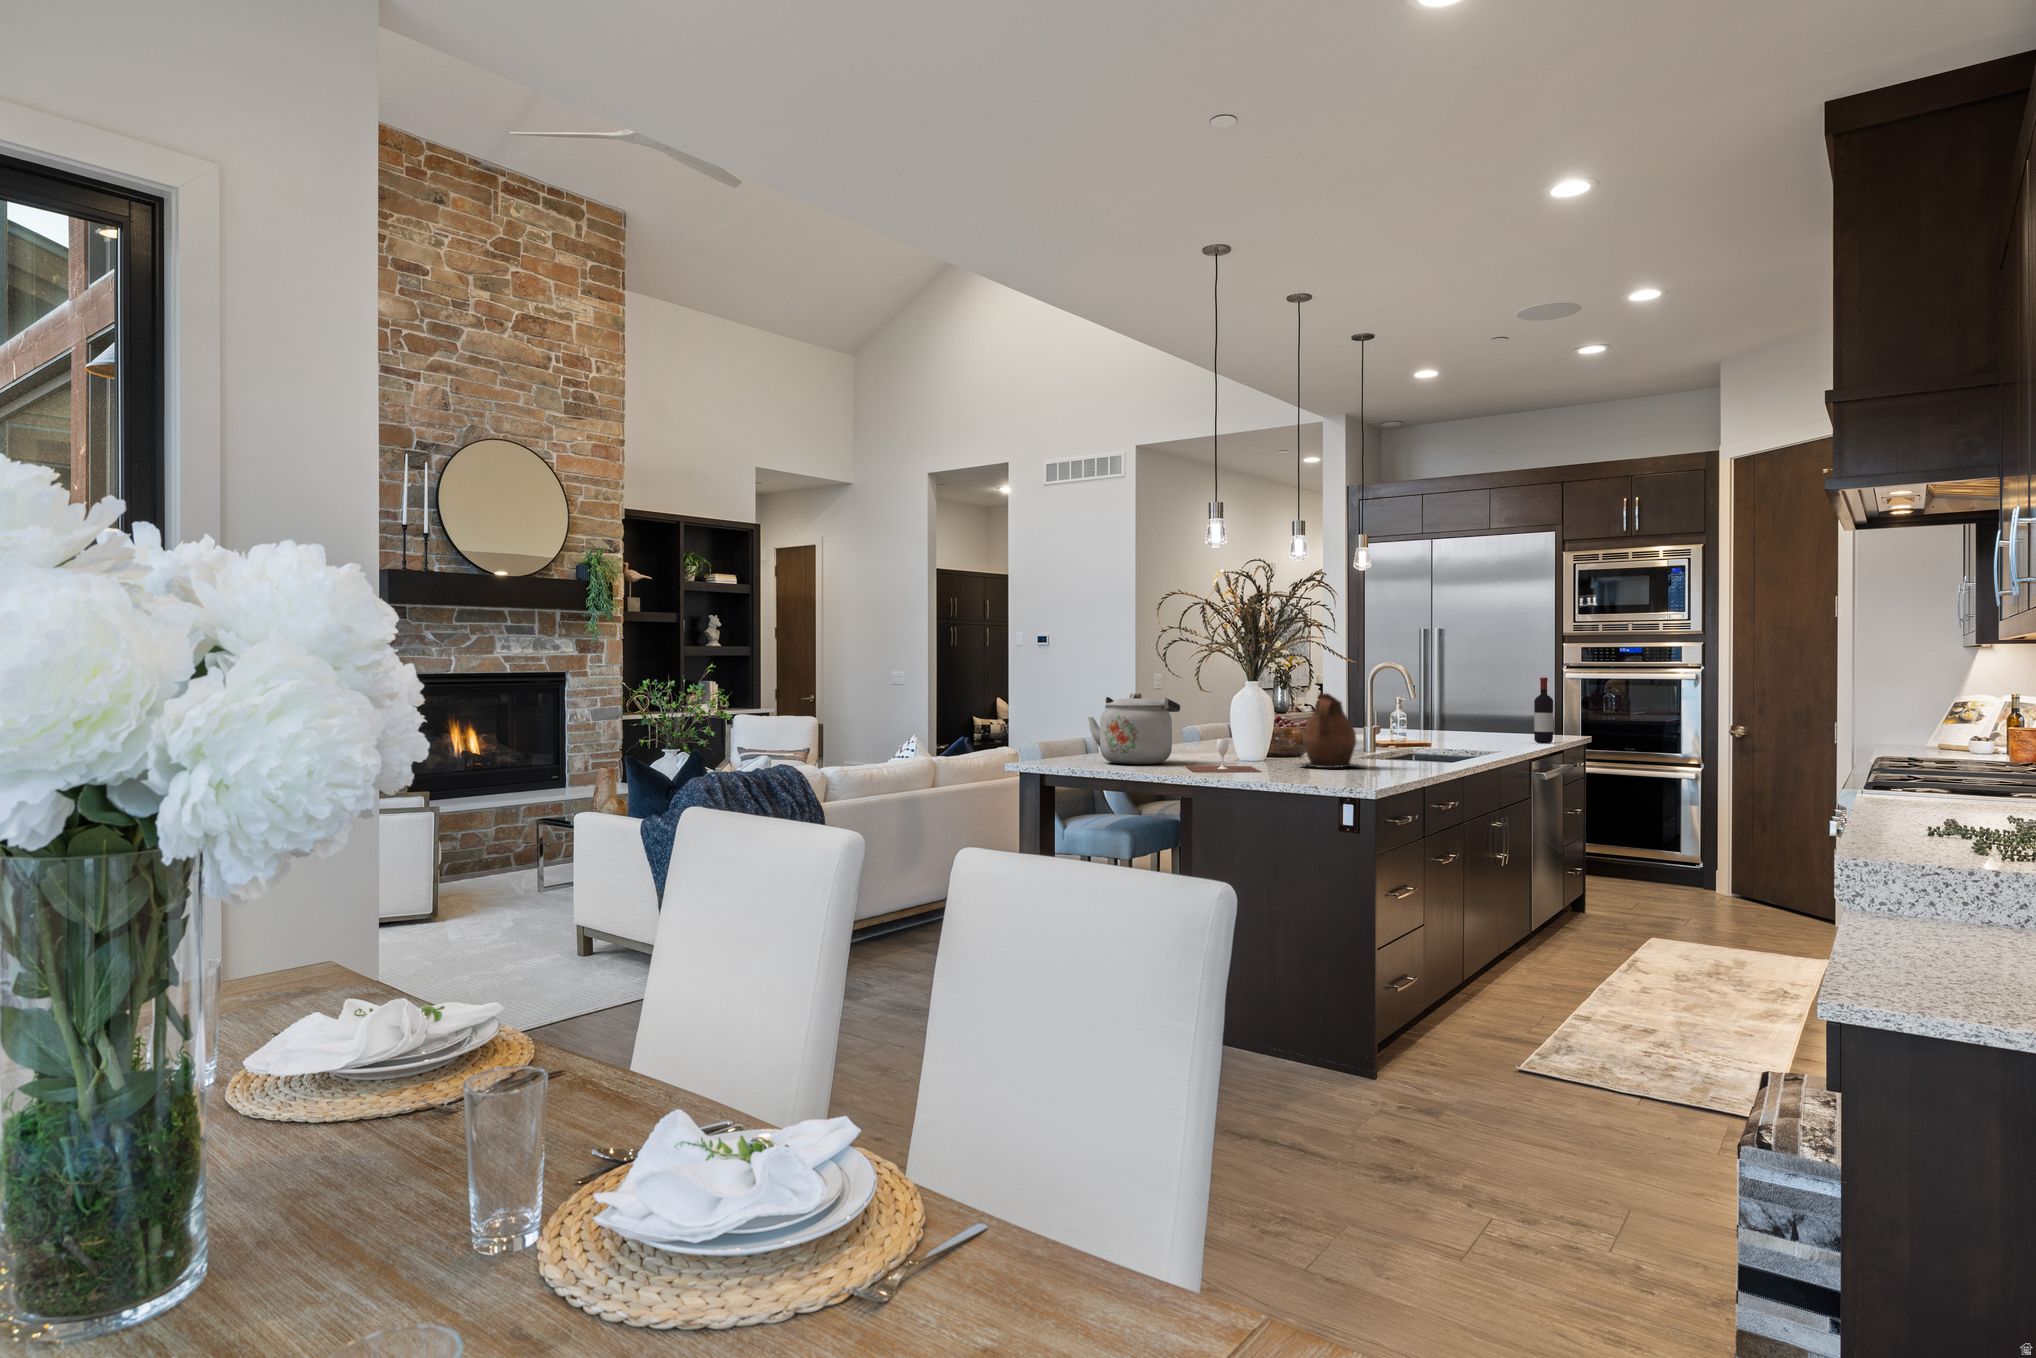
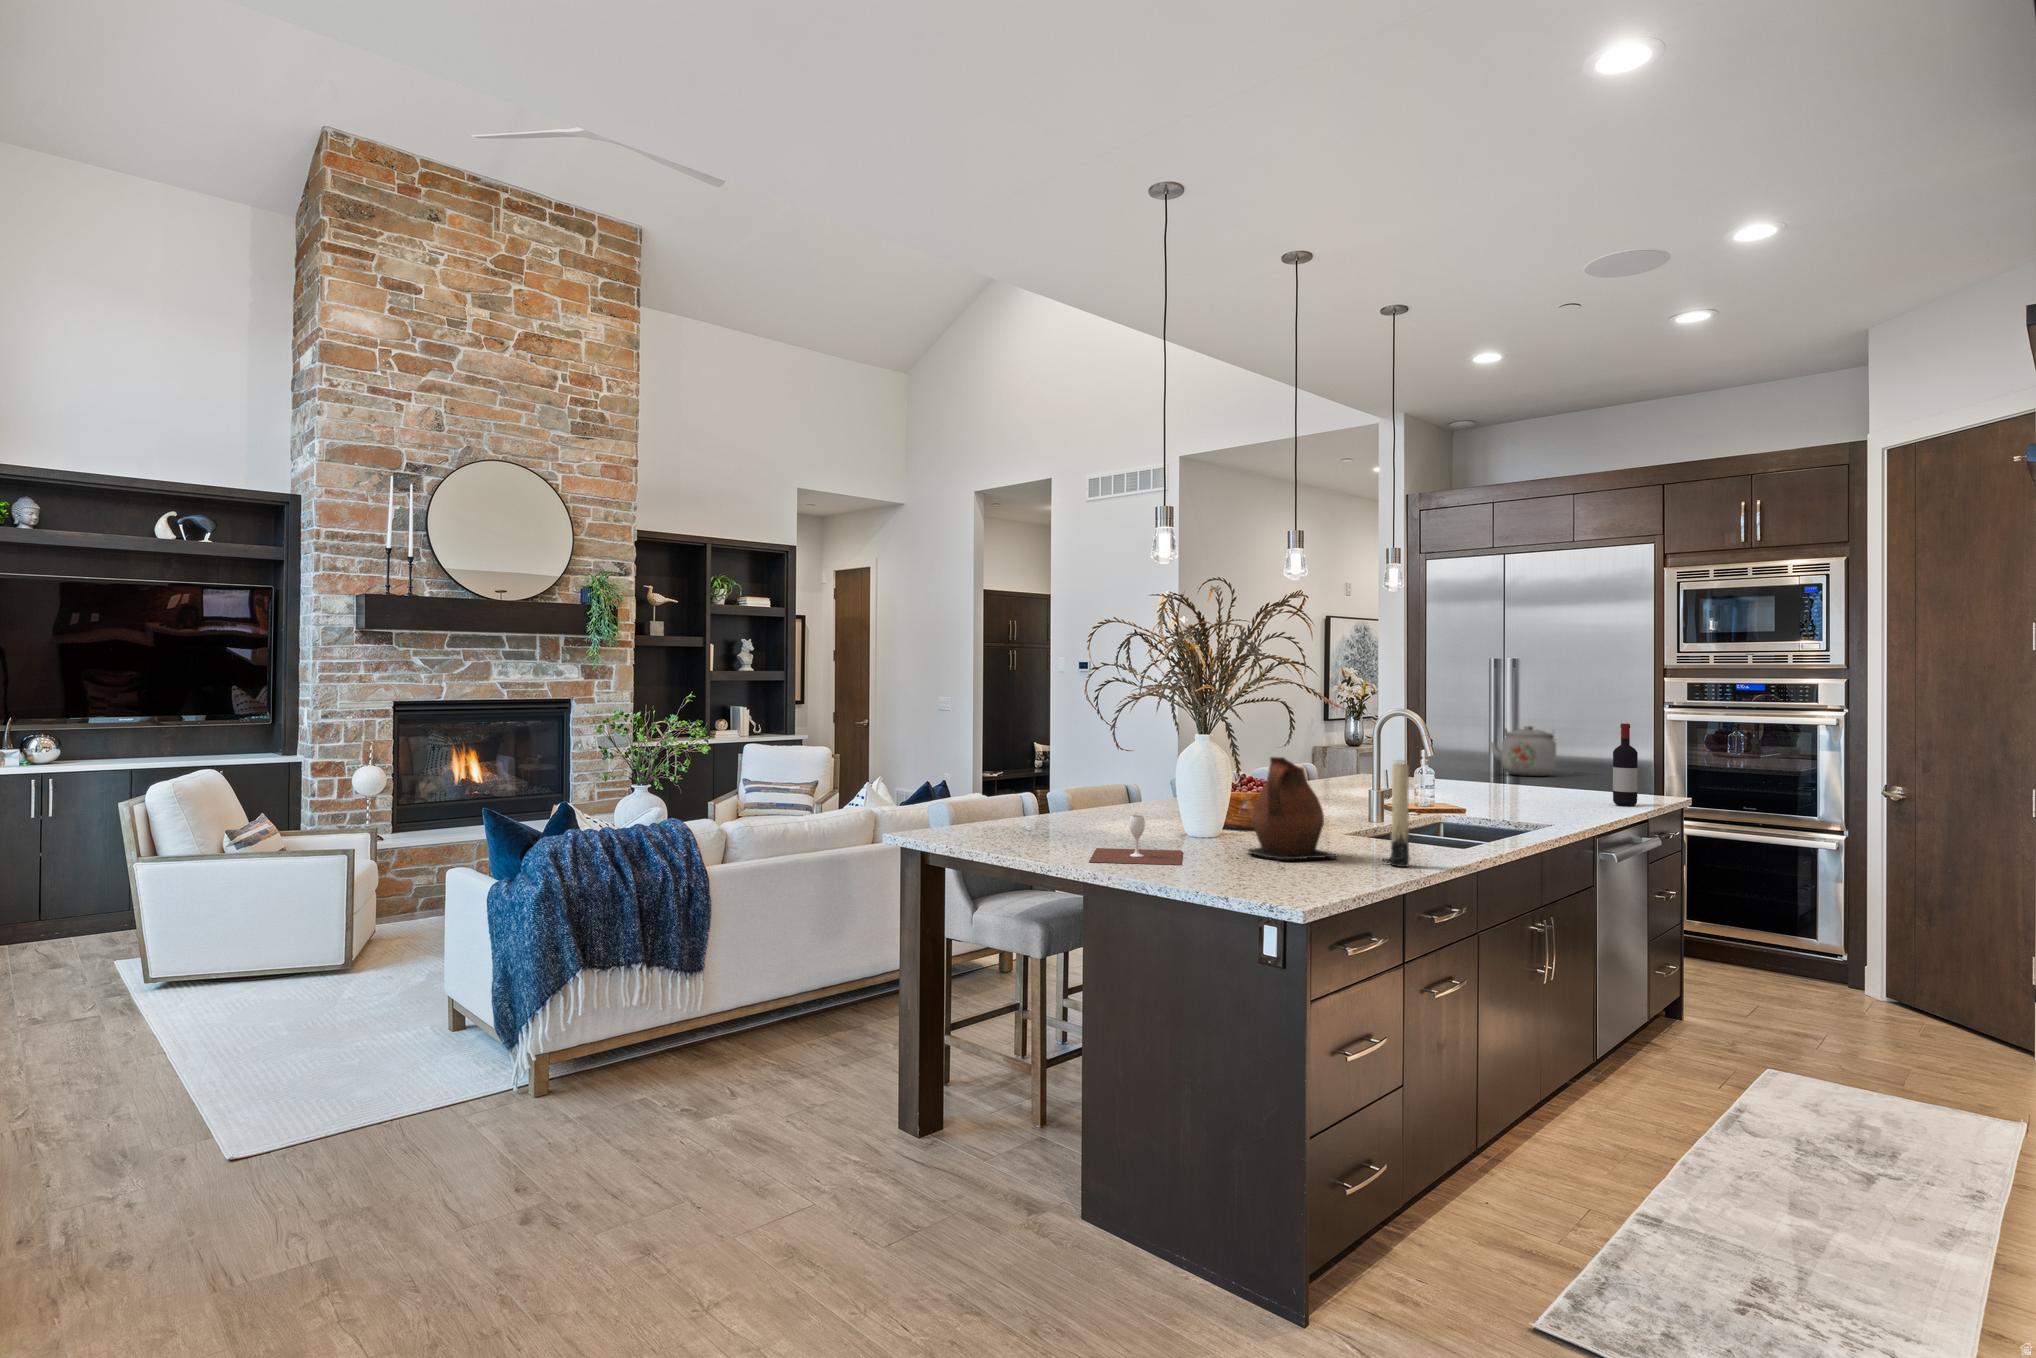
kettle: present [1088,693,1180,765] -> present [1491,726,1557,776]
candle: none [1400,693,1422,770] -> present [1382,760,1409,867]

